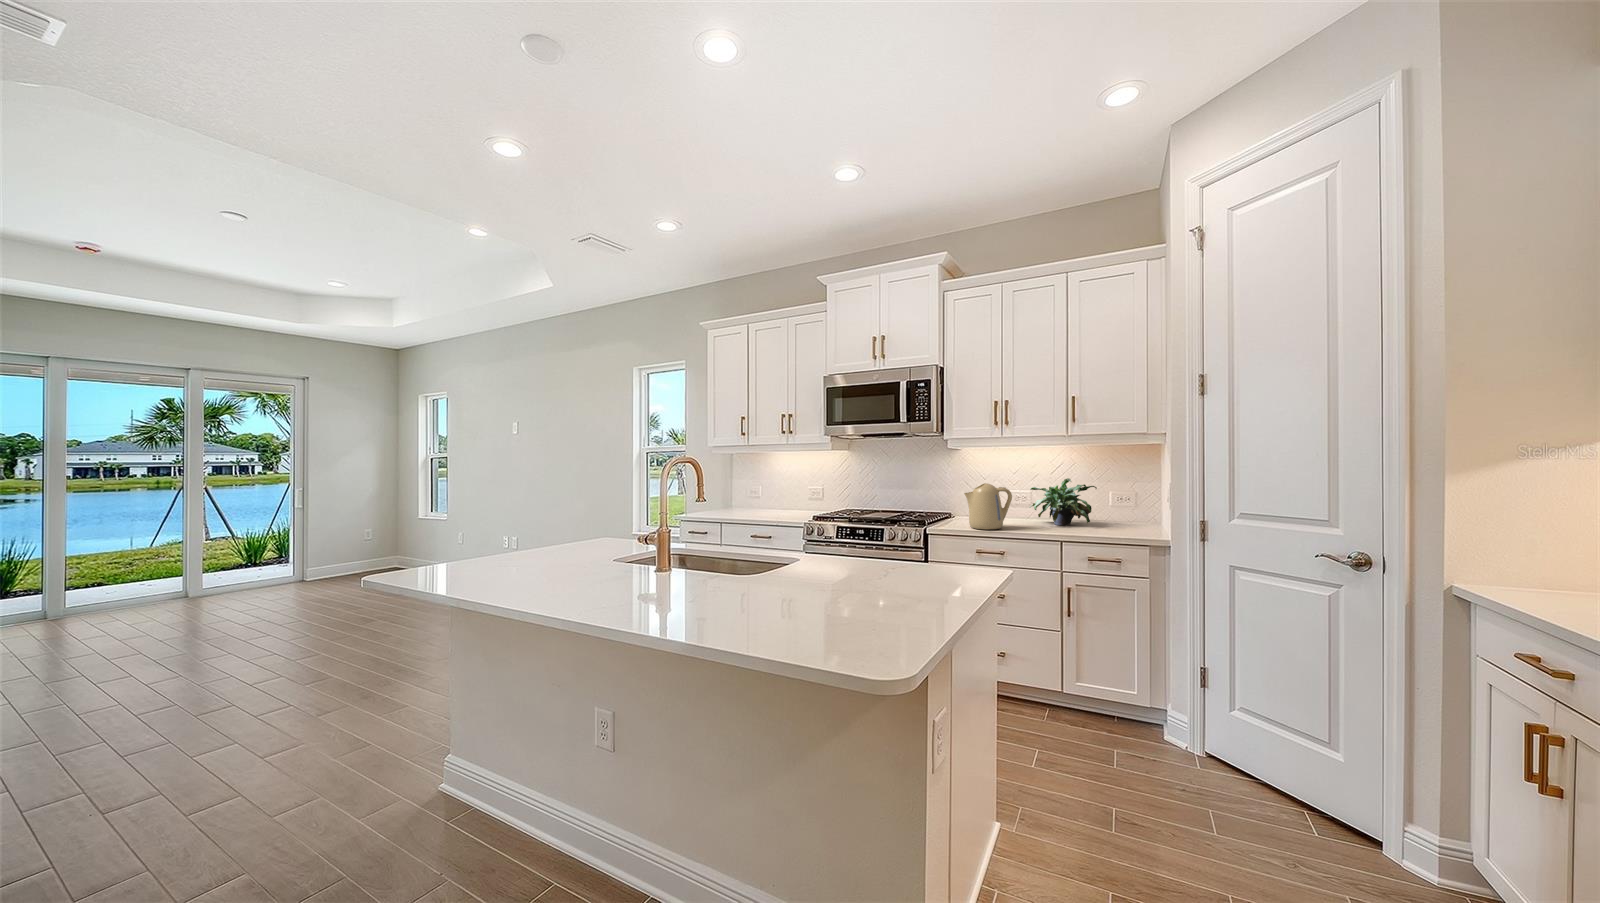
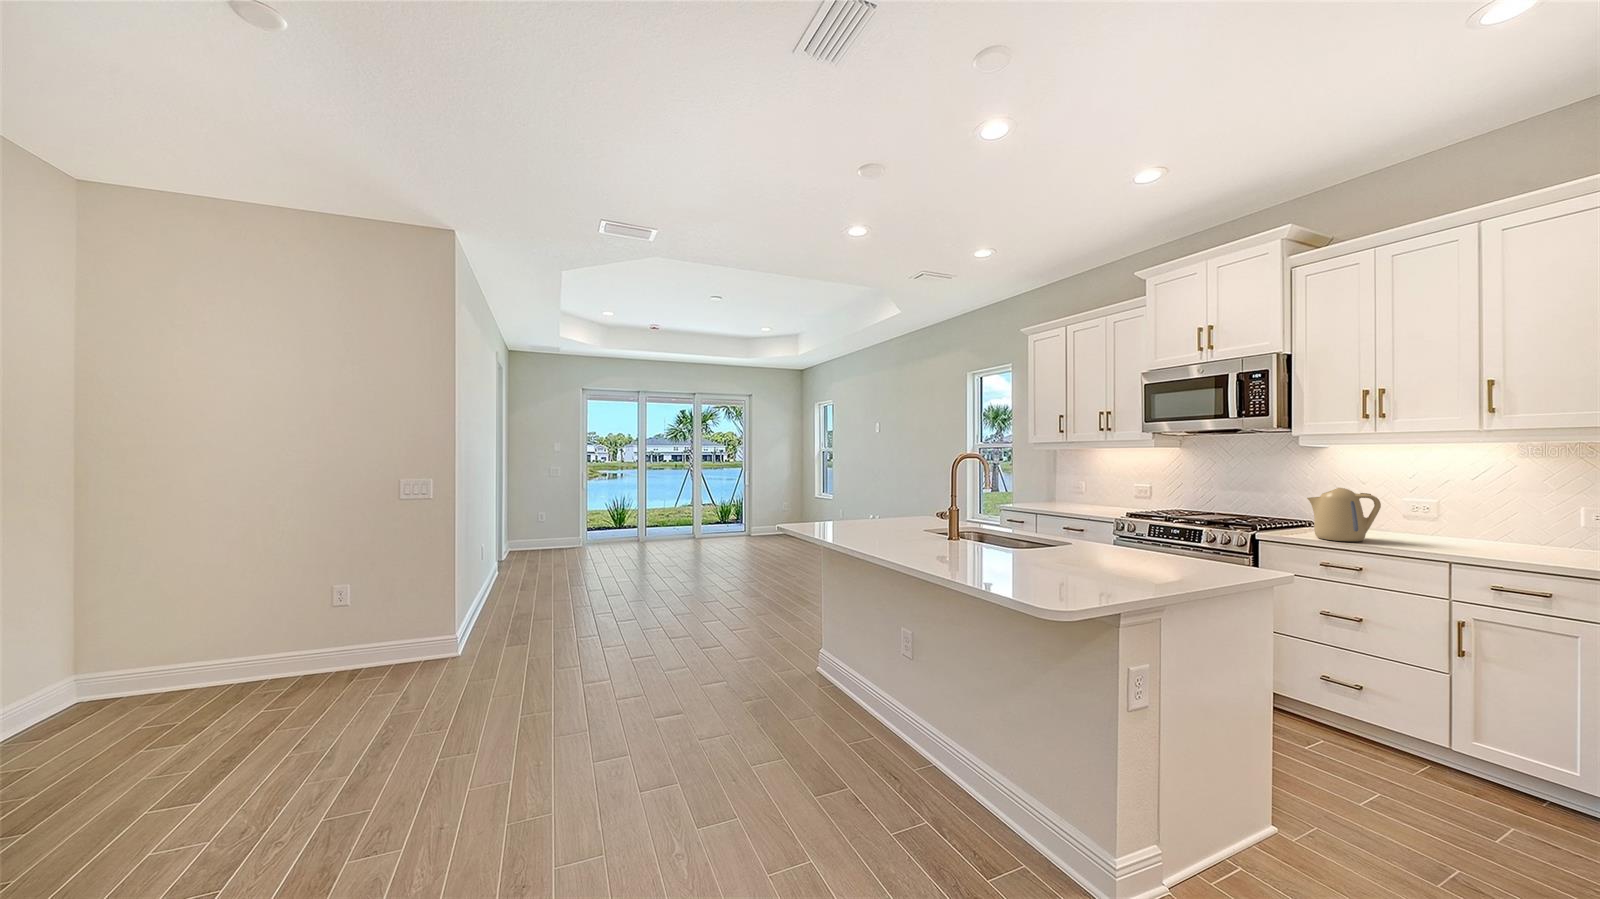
potted plant: present [1029,478,1097,525] -> none [1419,486,1540,547]

